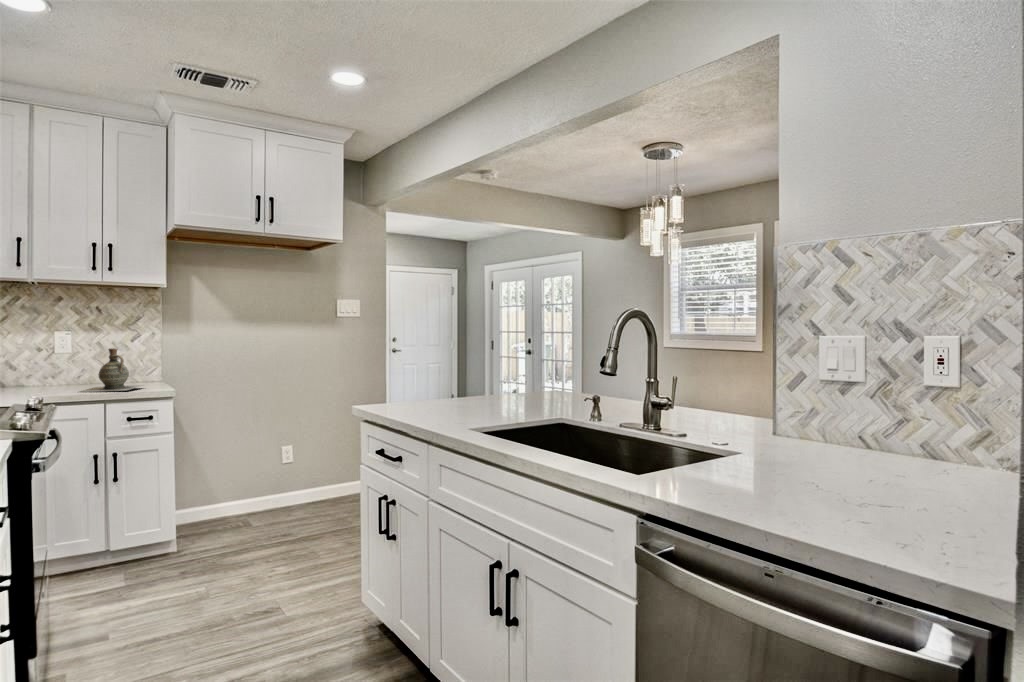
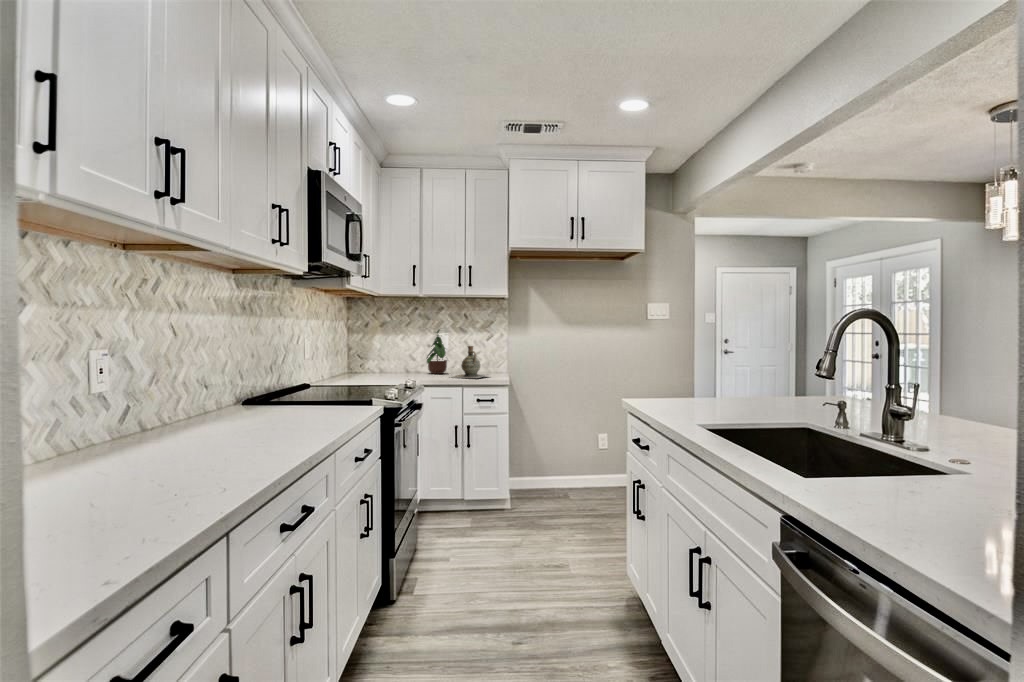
potted plant: none [27,326,75,389] -> present [427,330,447,374]

